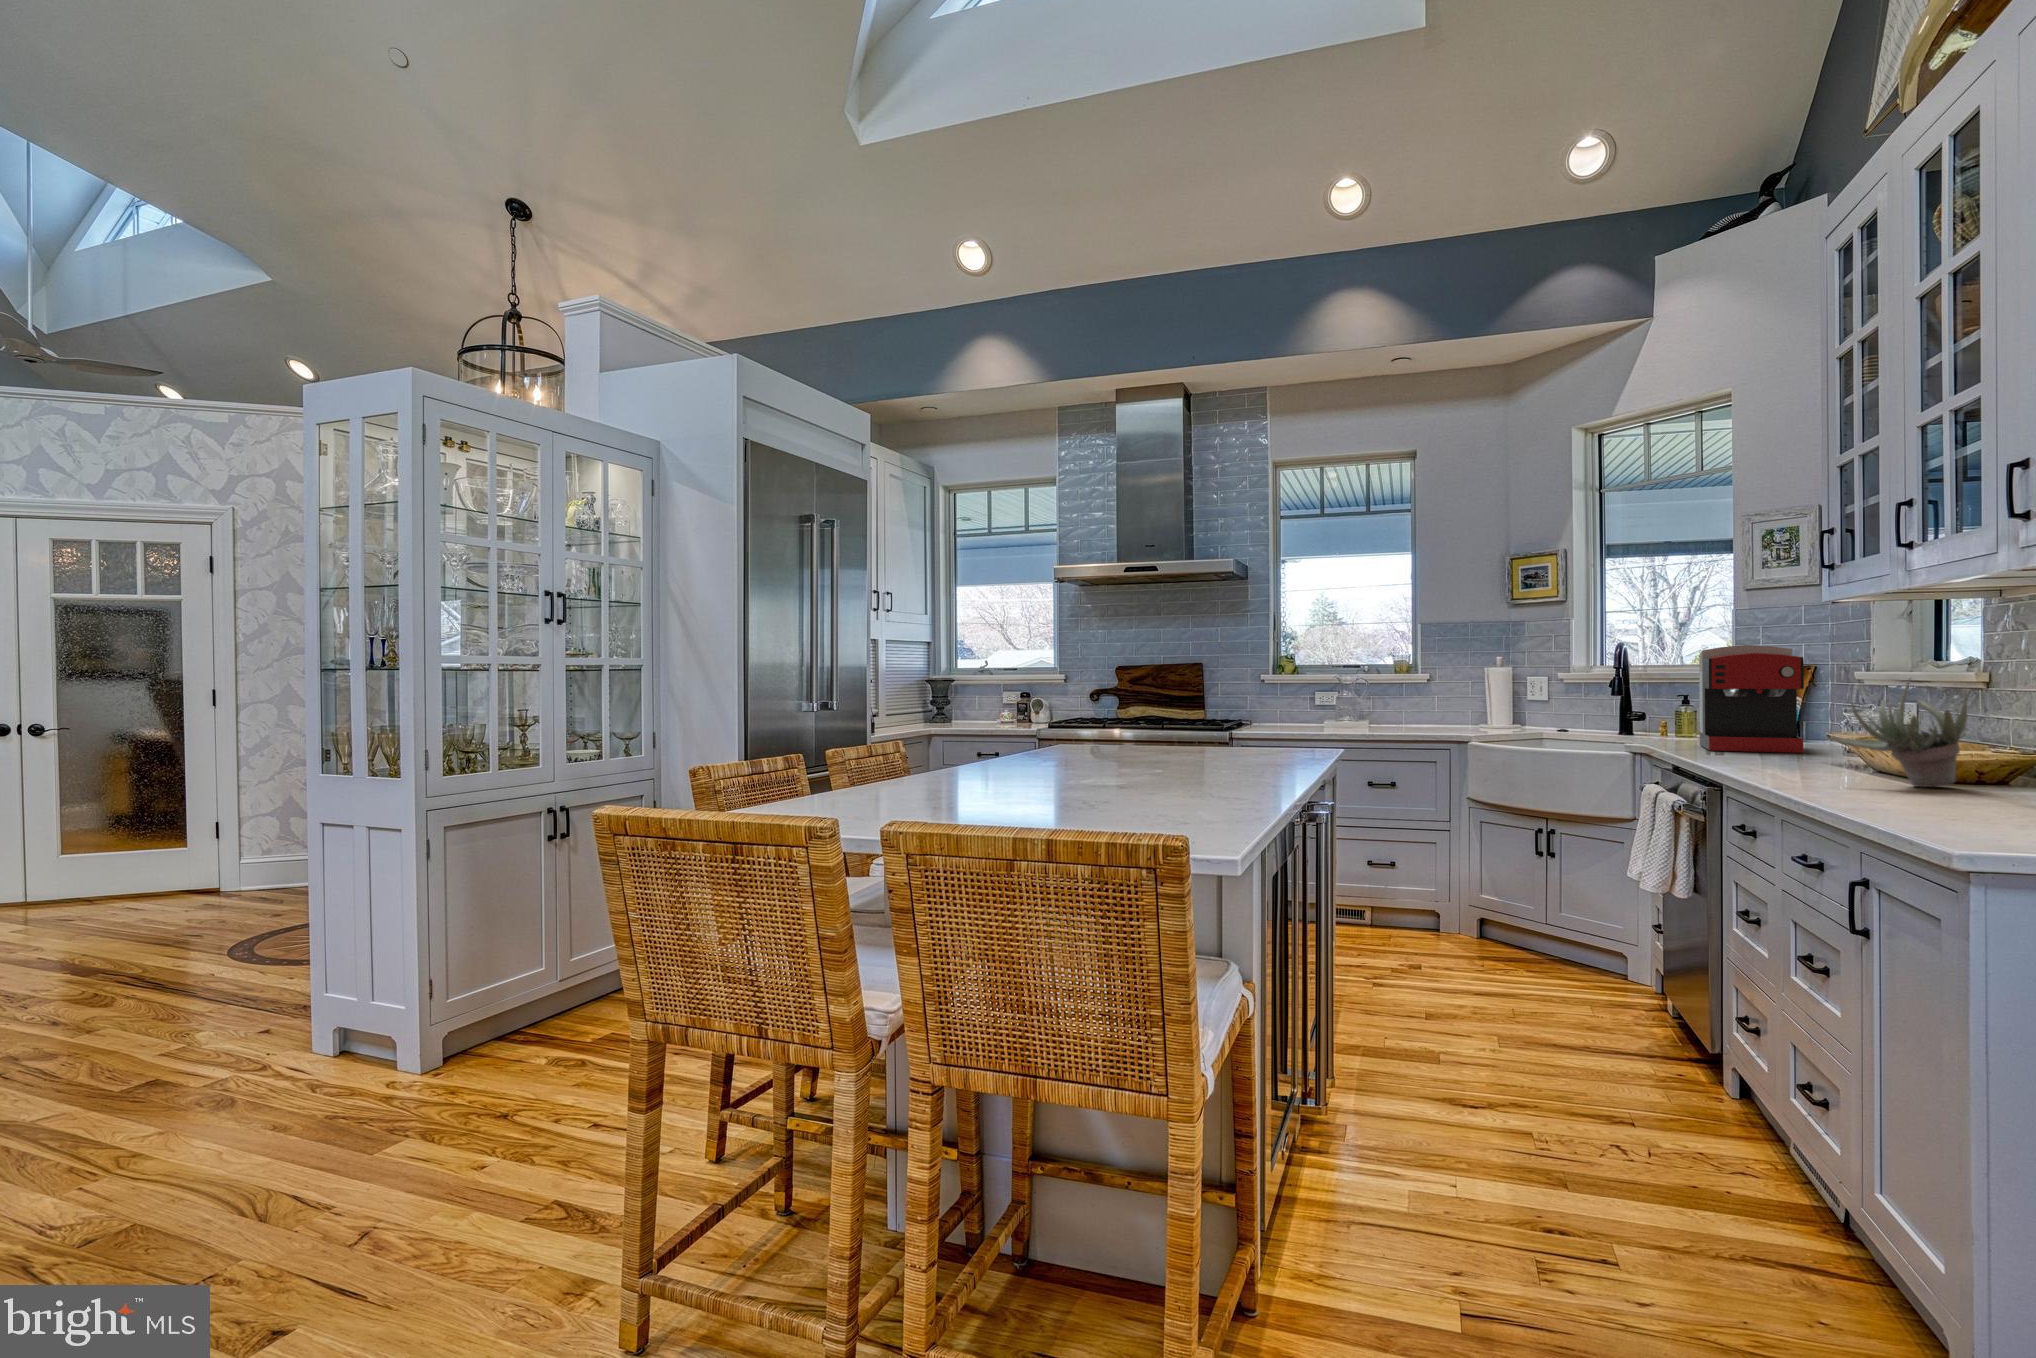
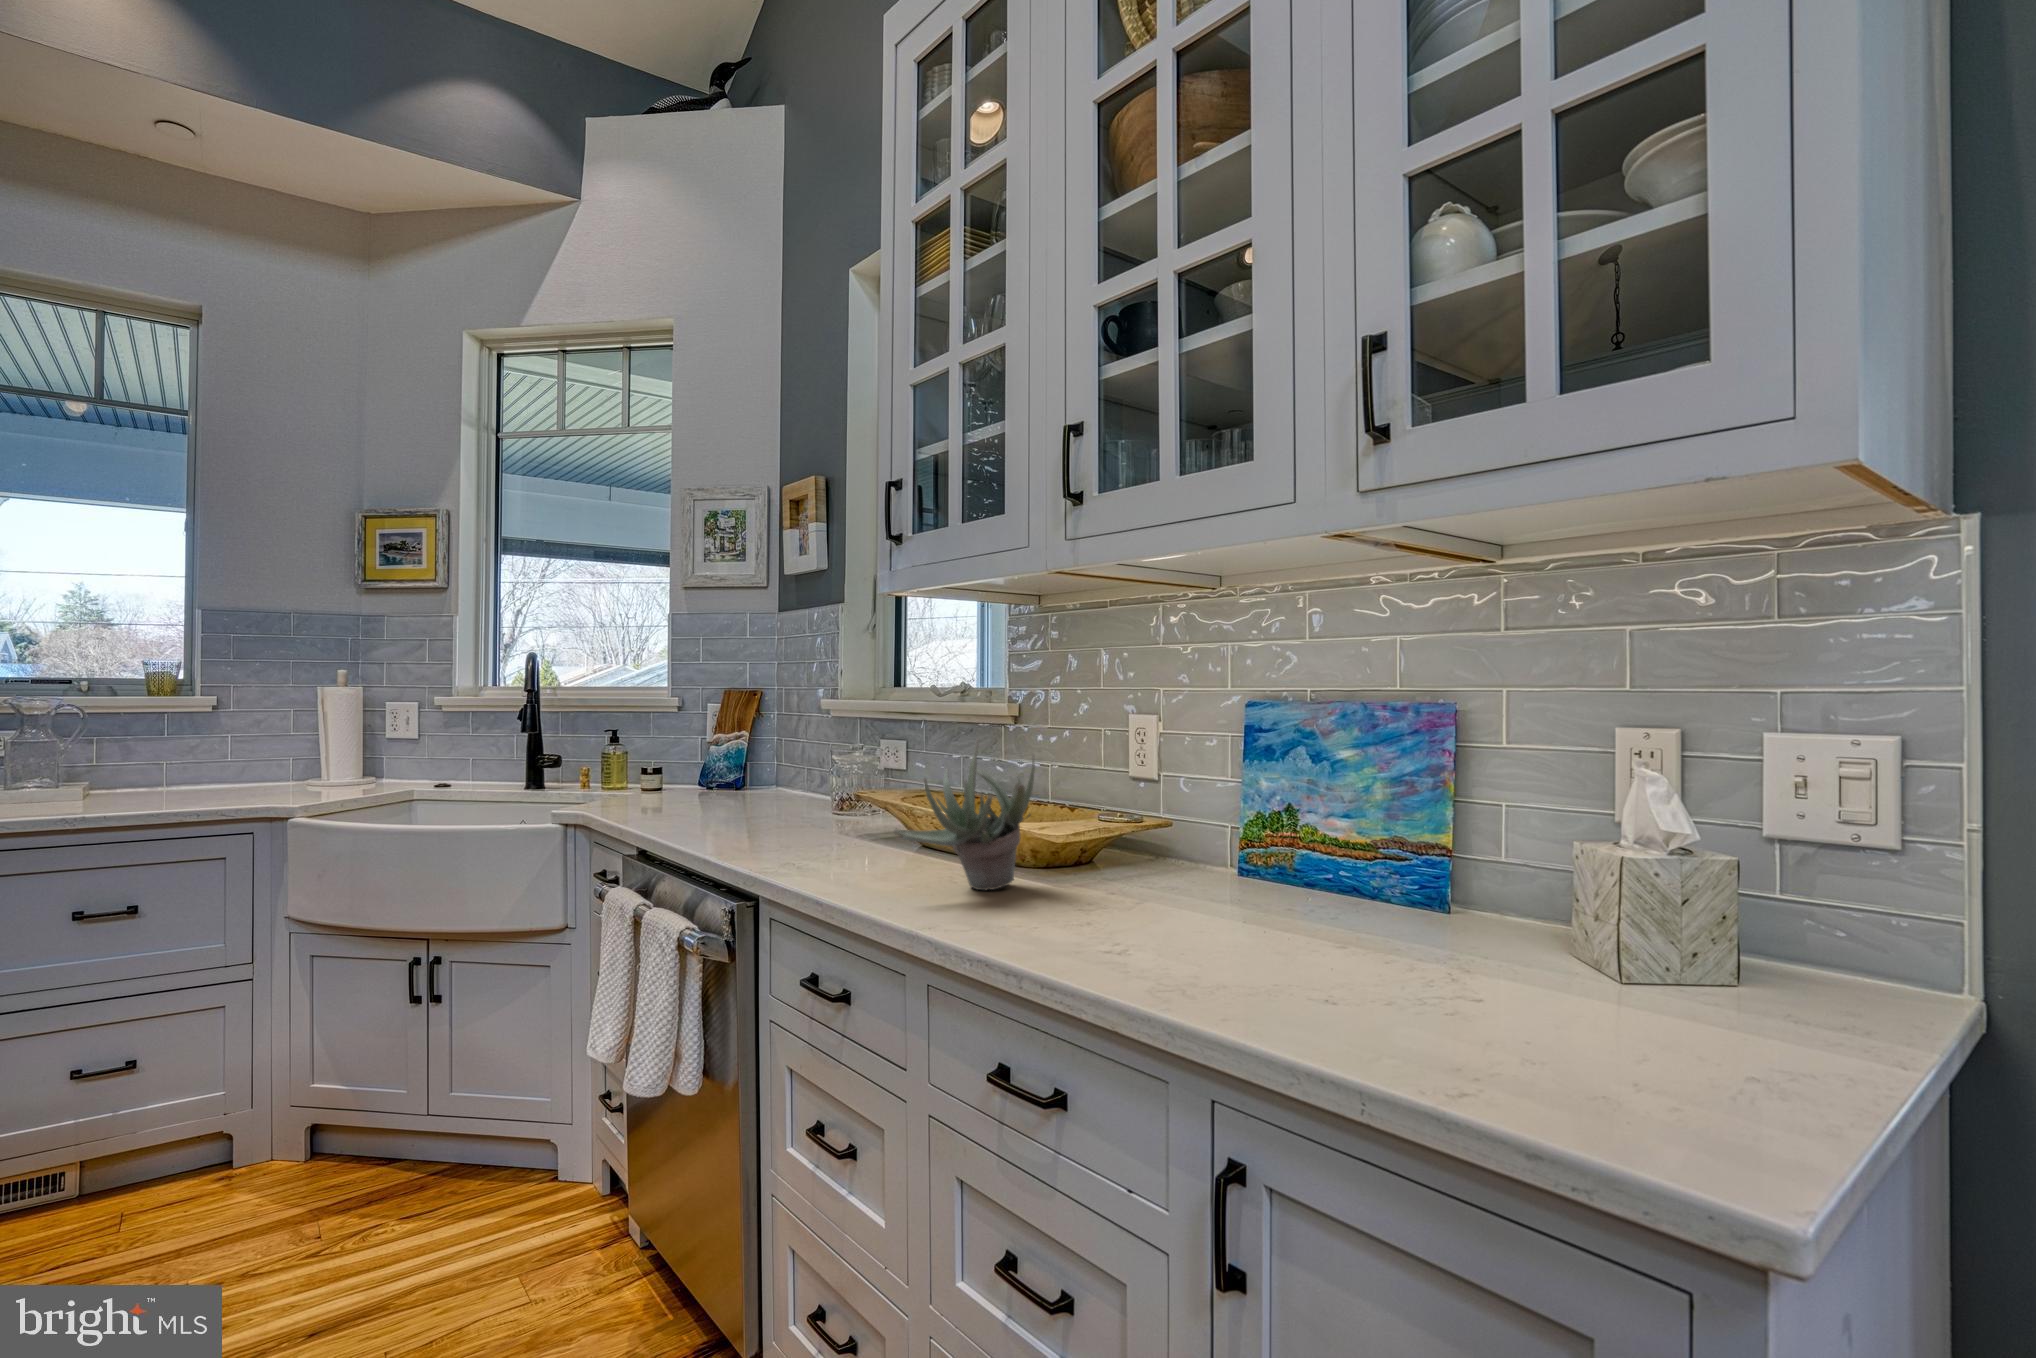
coffee maker: present [1699,645,1804,753] -> none [646,668,776,821]

